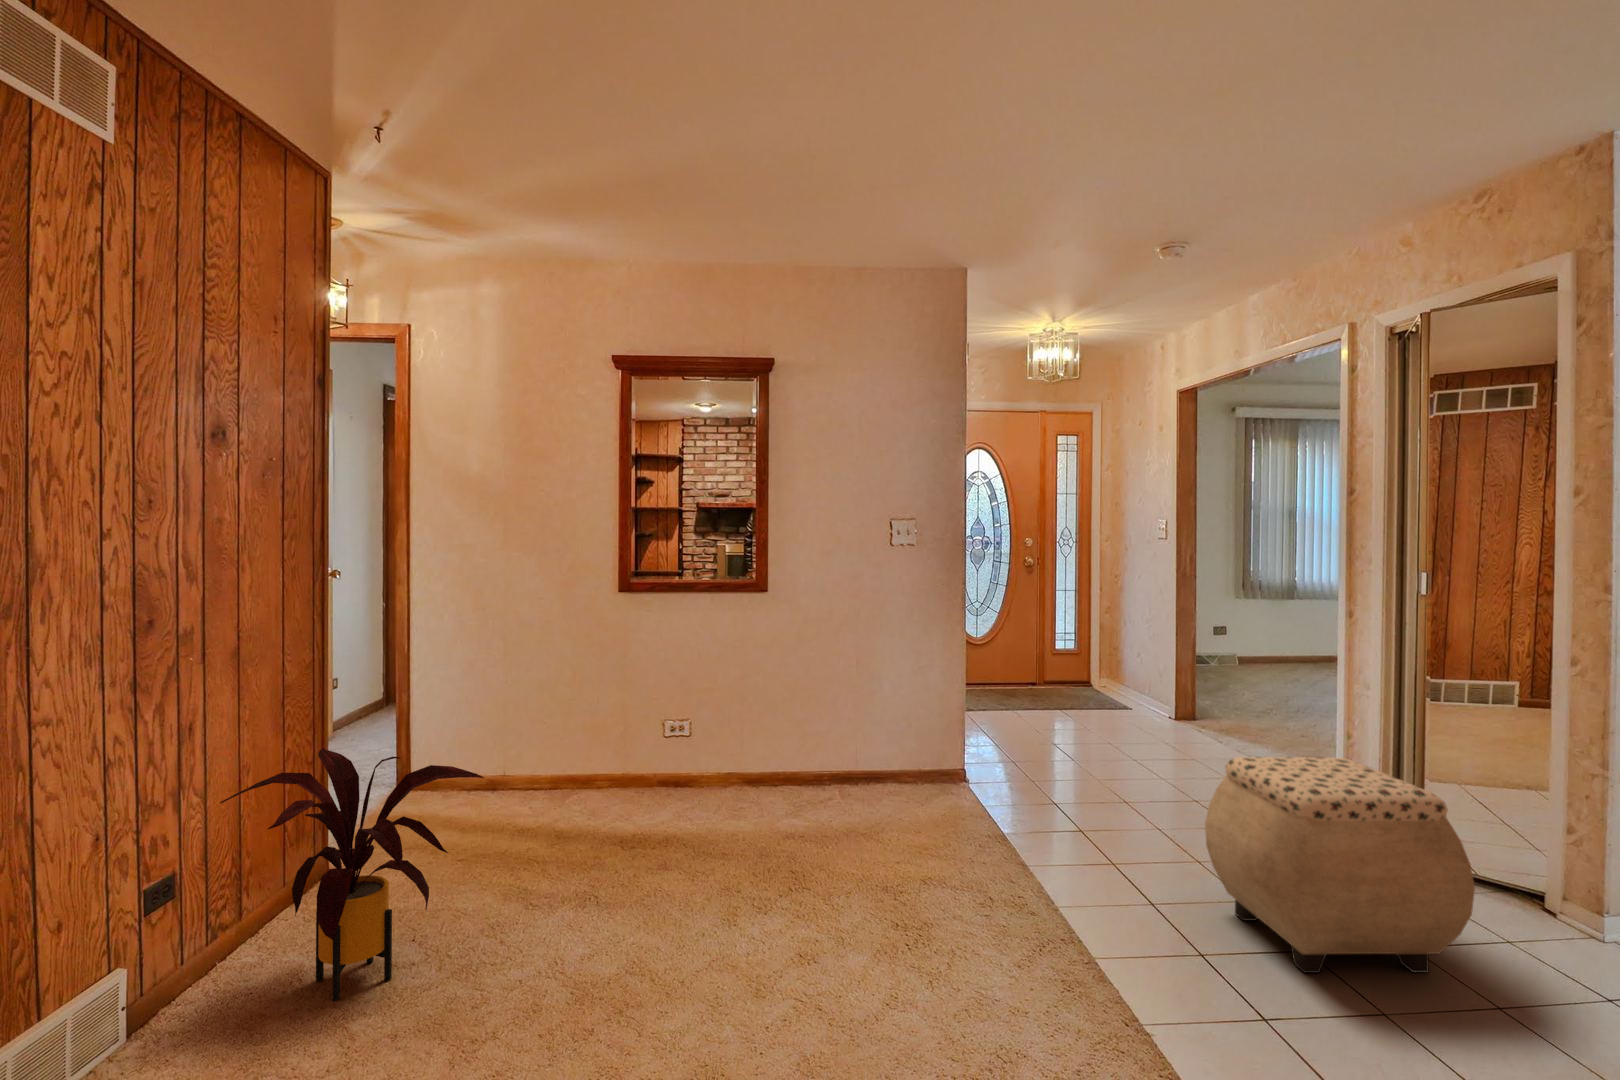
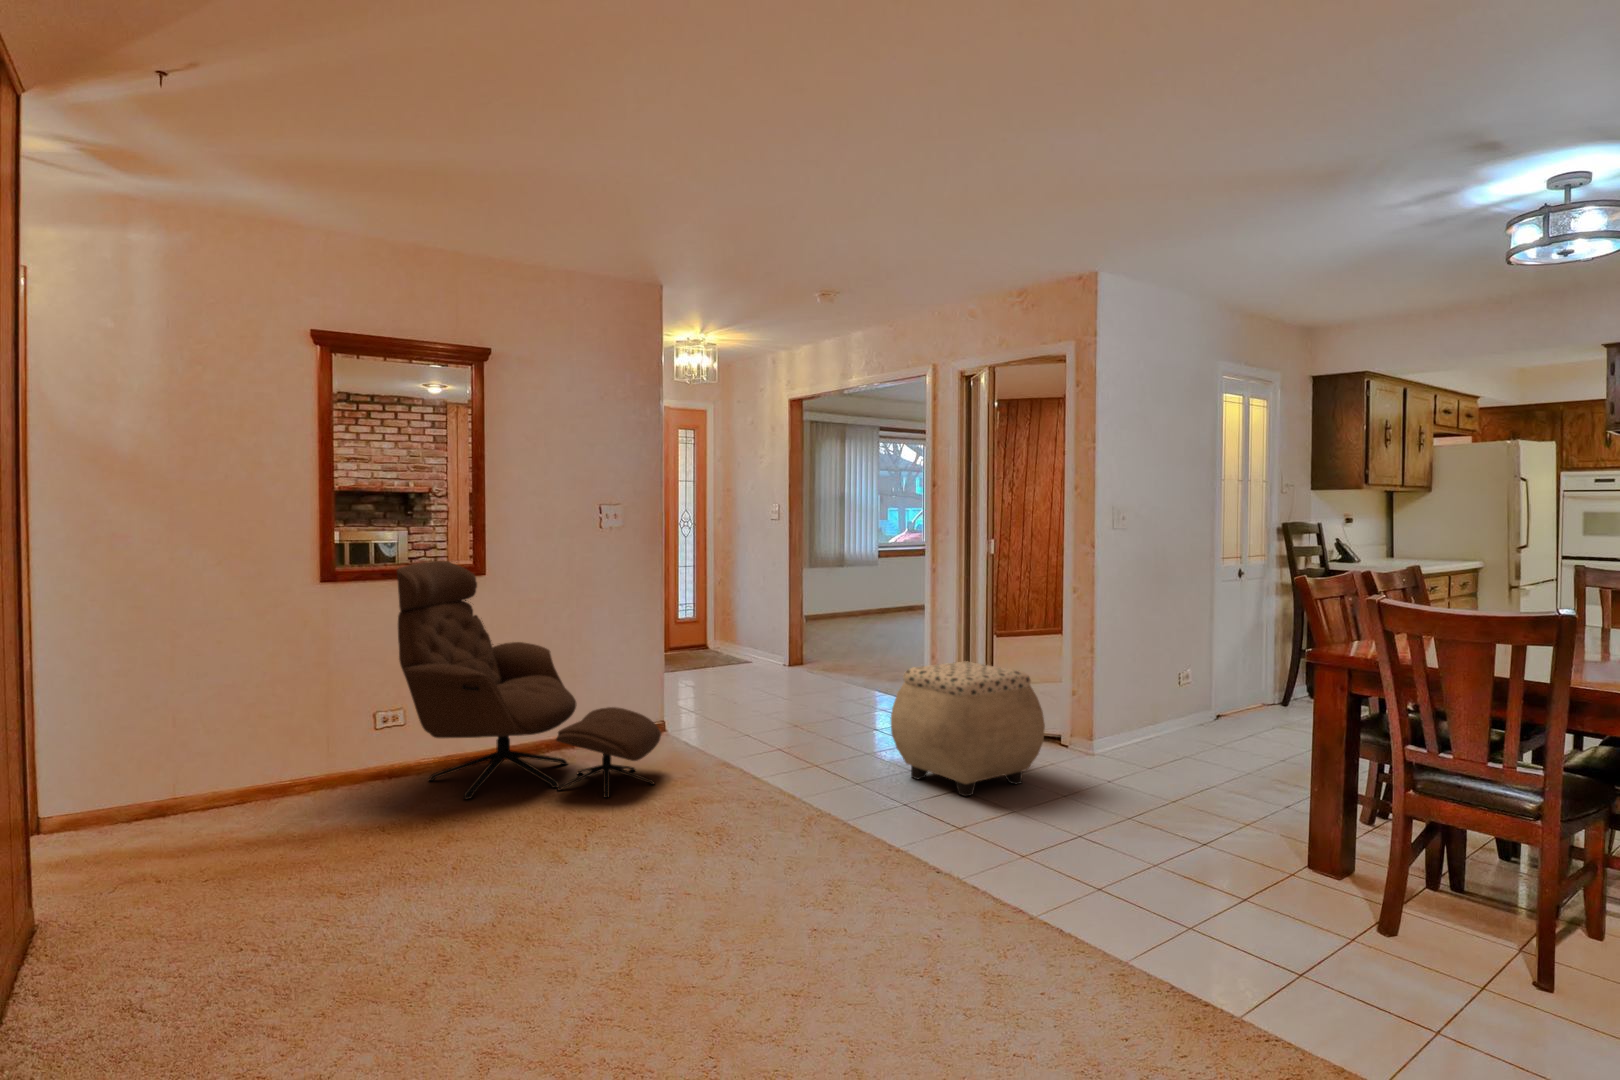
lounge chair: none [662,577,916,853] -> present [397,561,661,799]
house plant: present [220,748,484,1000] -> none [65,742,352,994]

